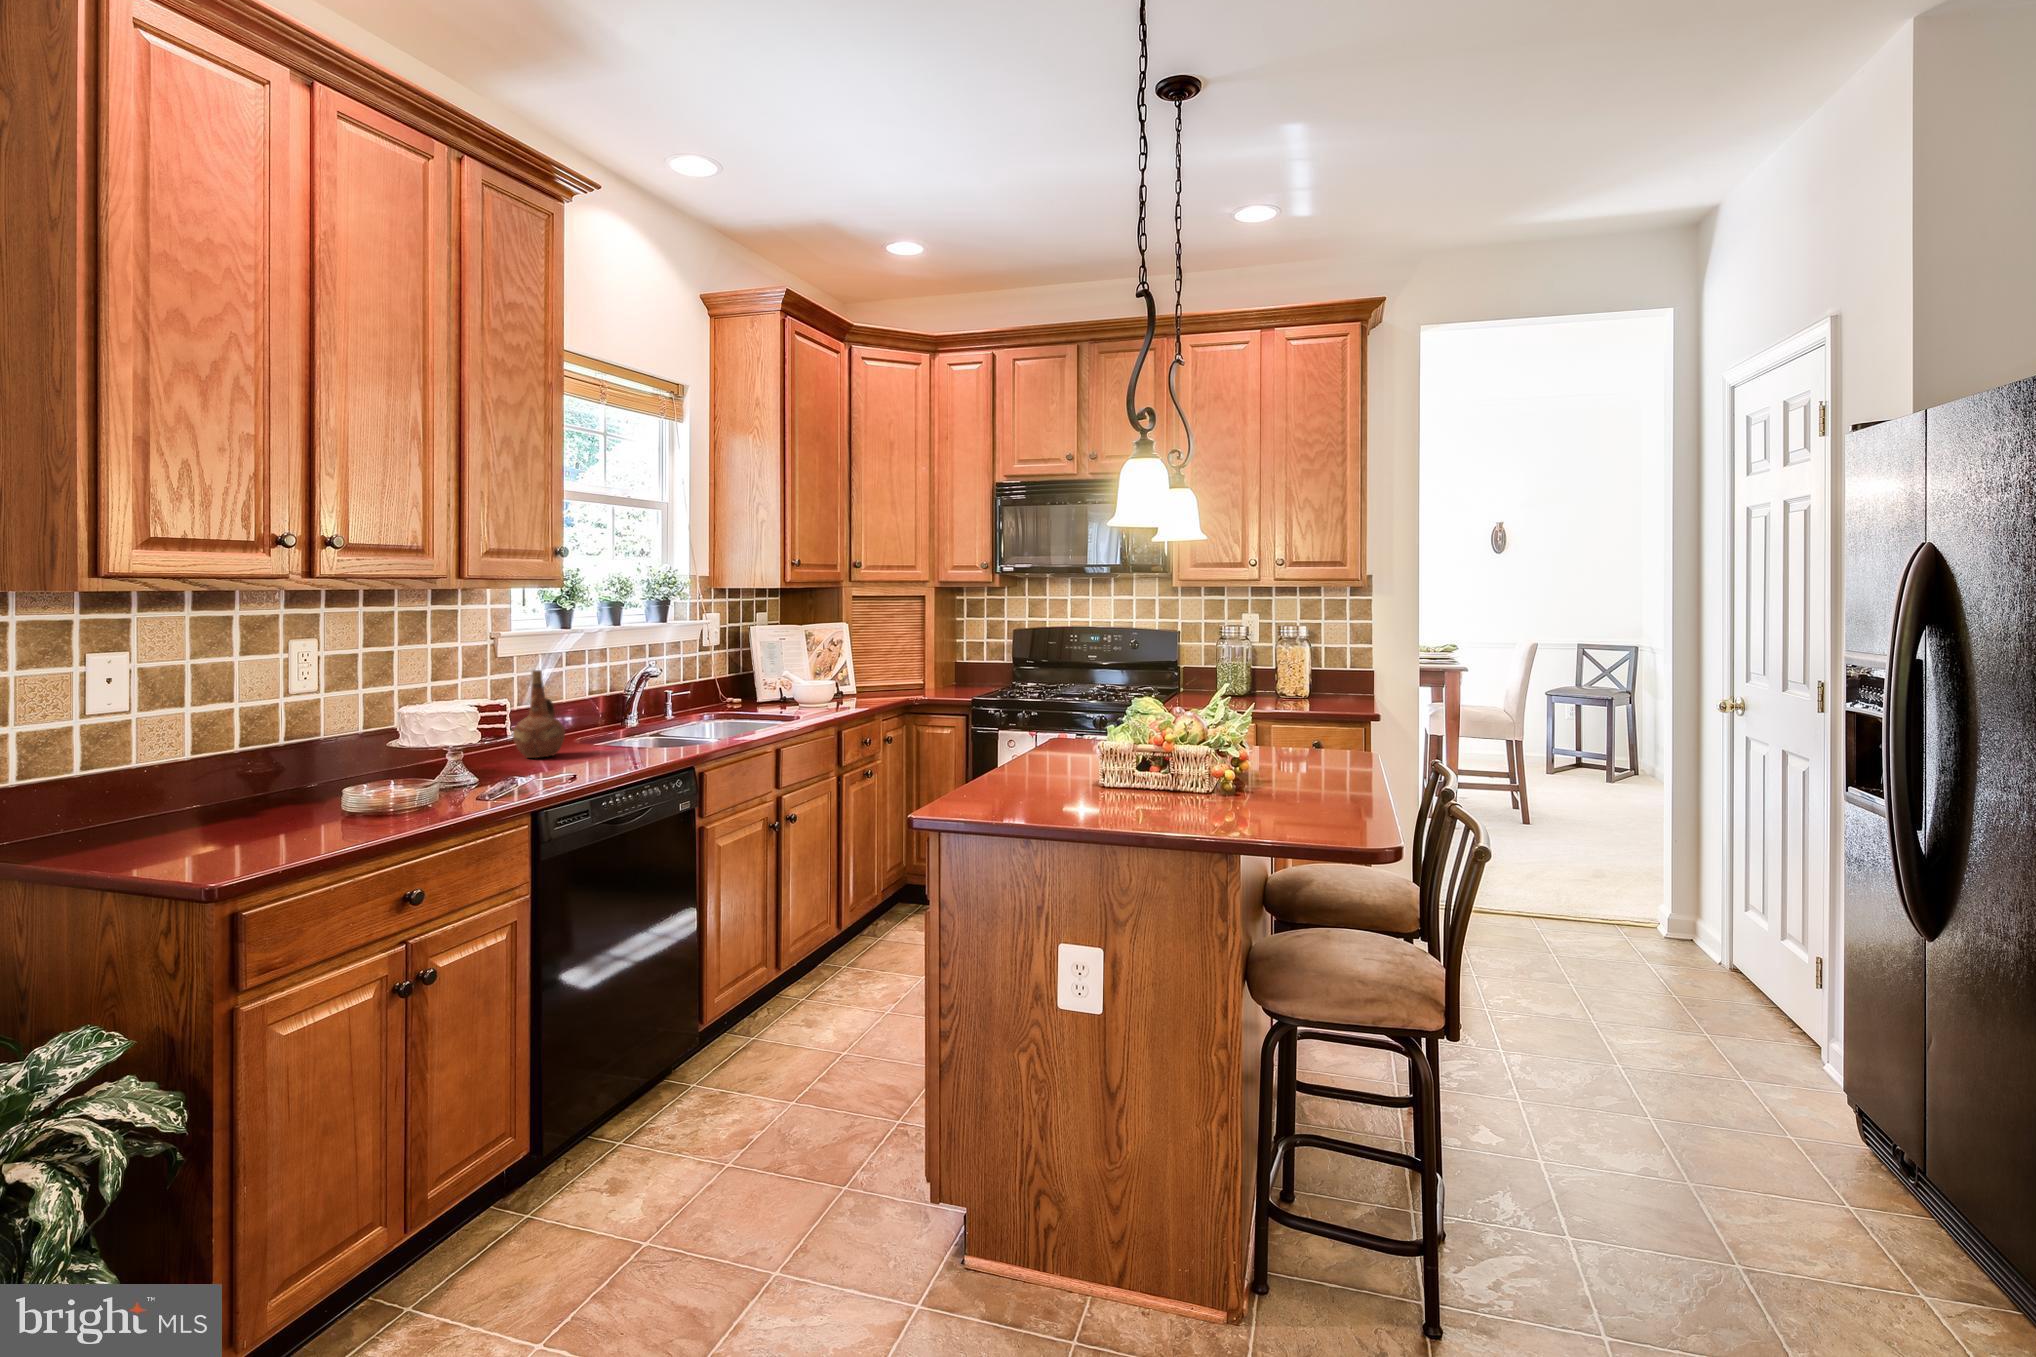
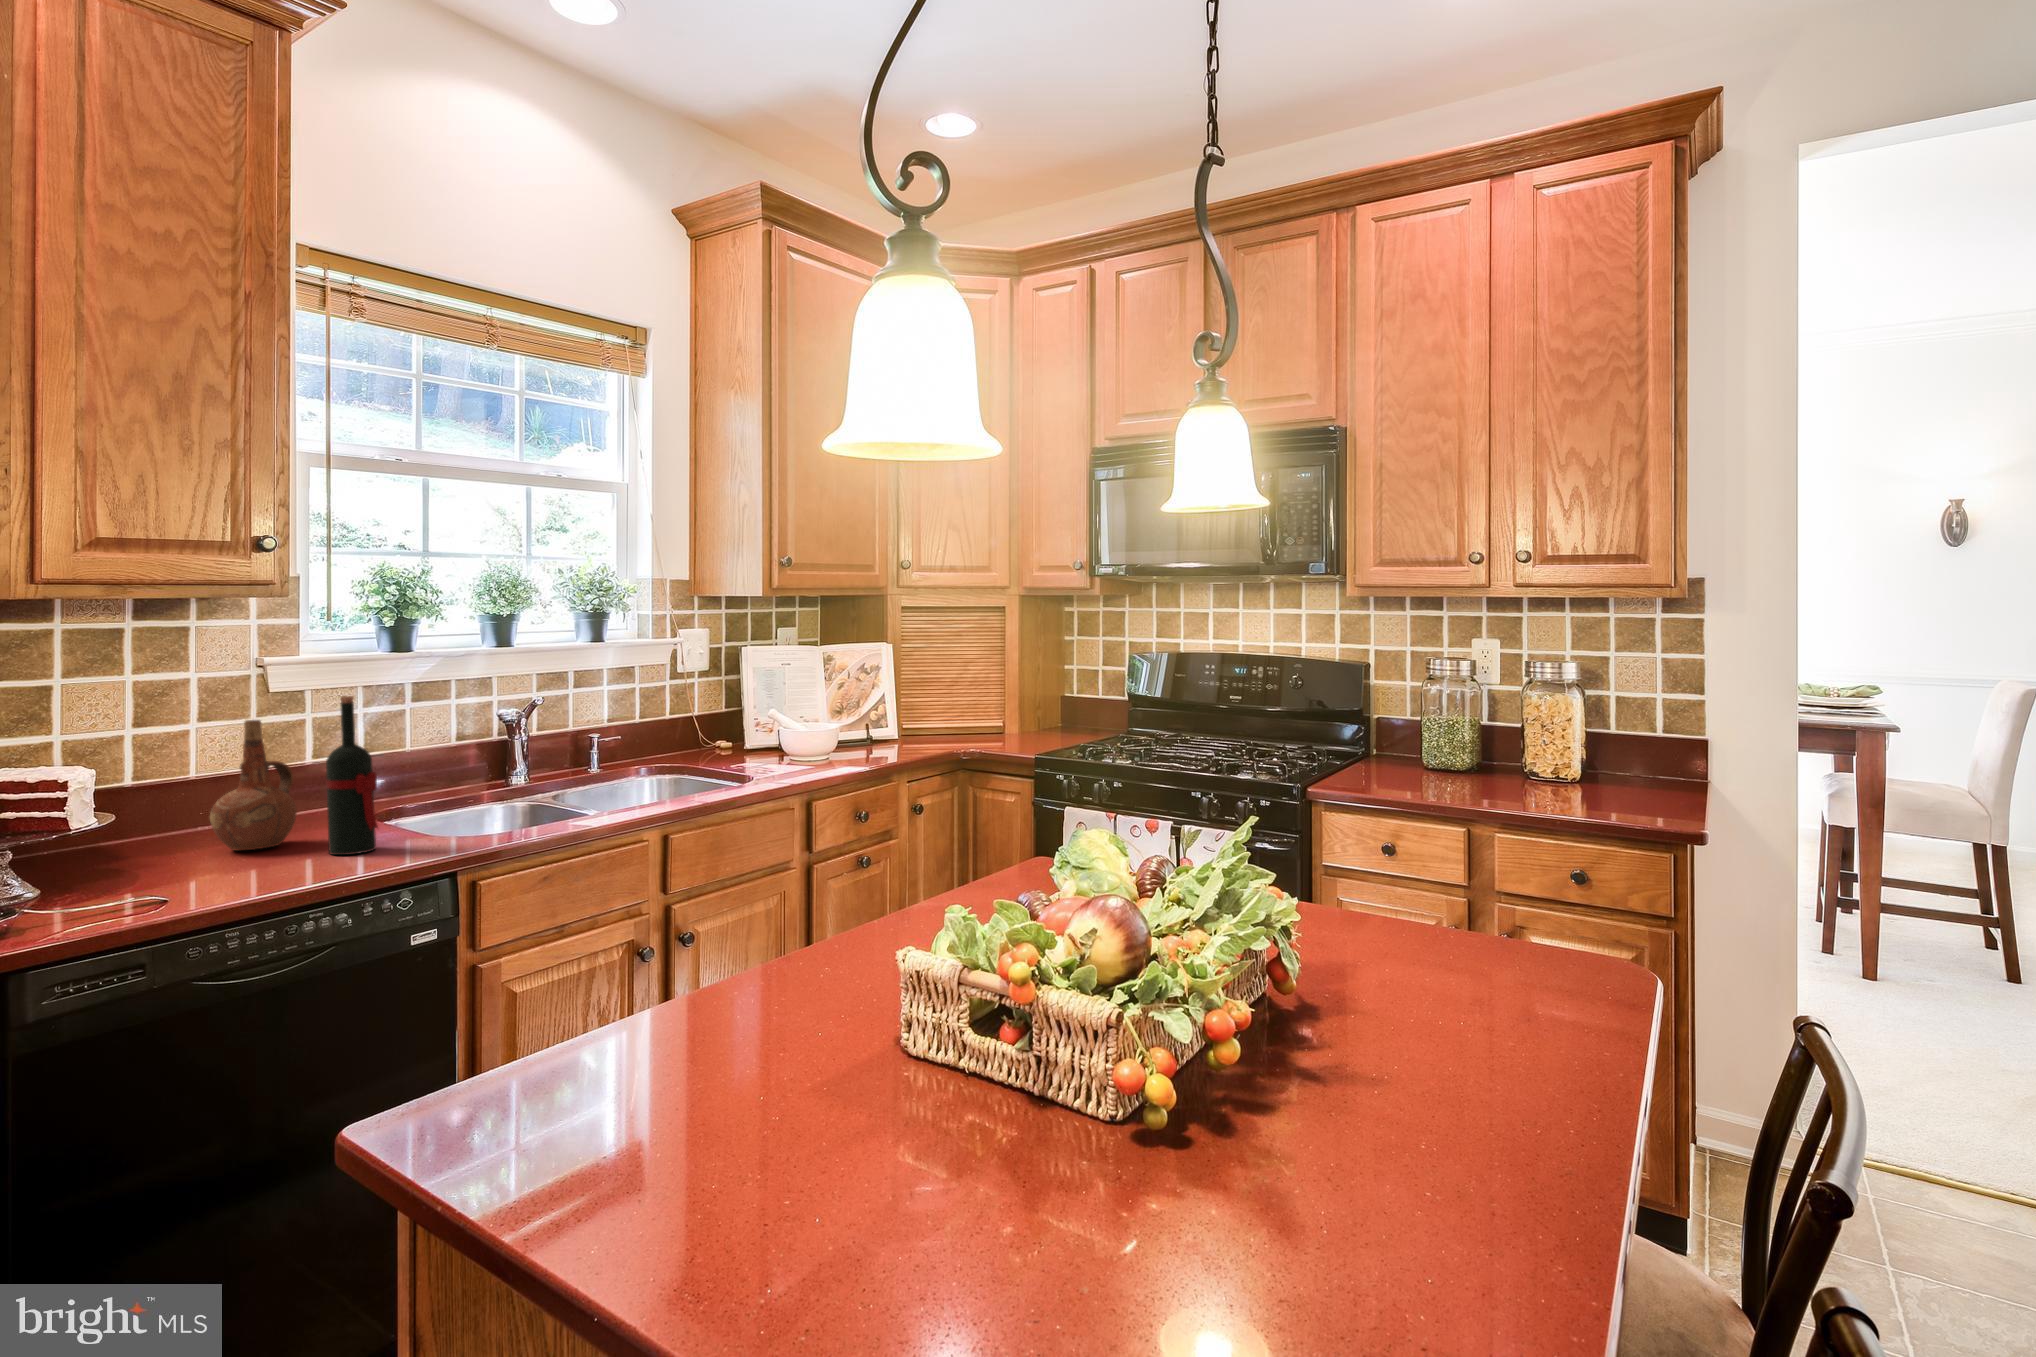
wine bottle: none [598,652,636,757] -> present [326,696,378,855]

